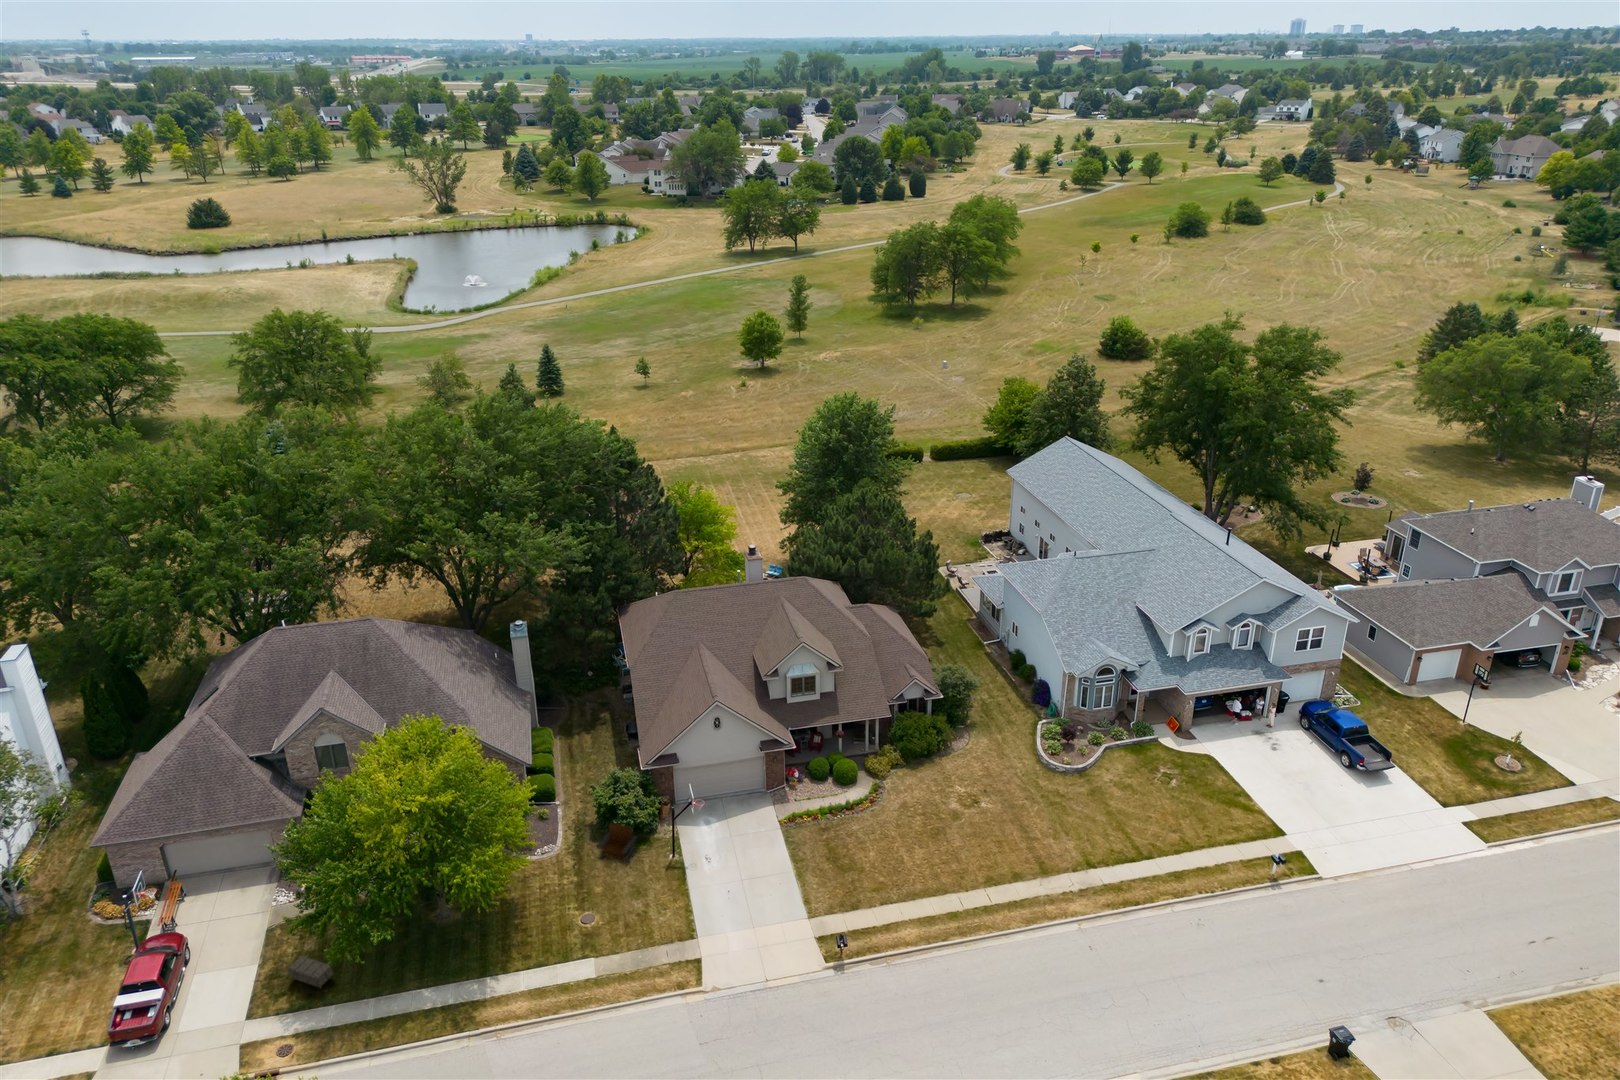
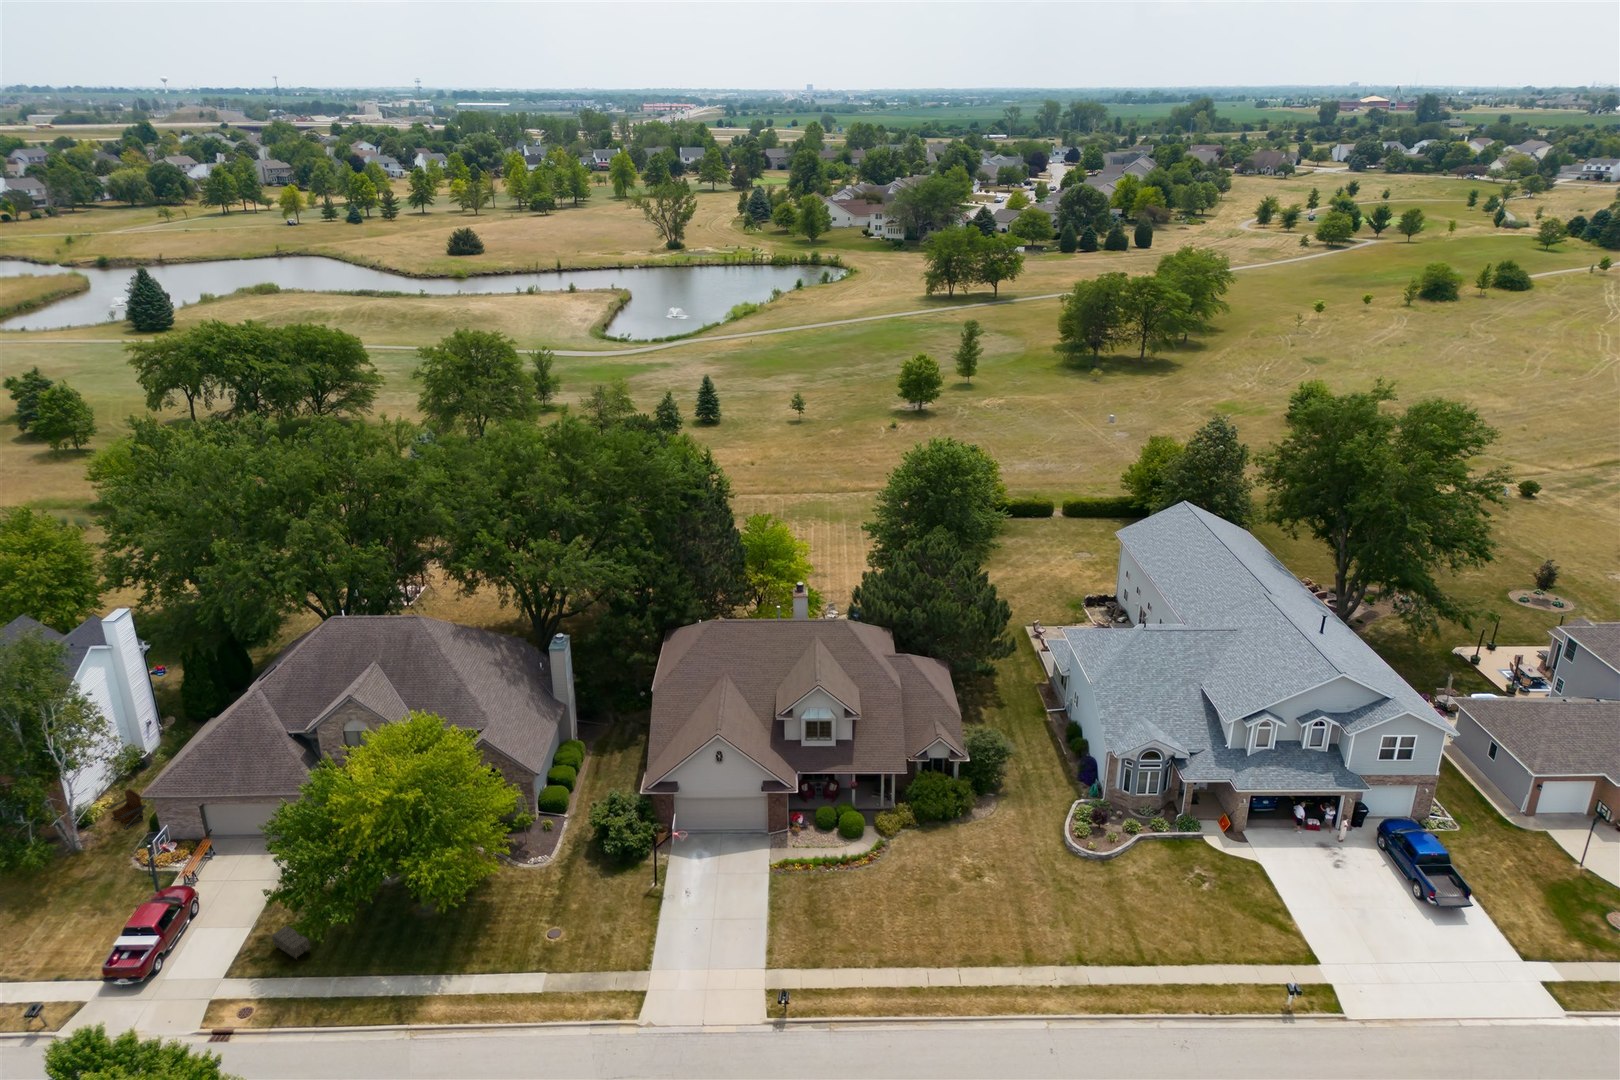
lounge chair: present [598,823,637,865] -> present [109,789,146,829]

